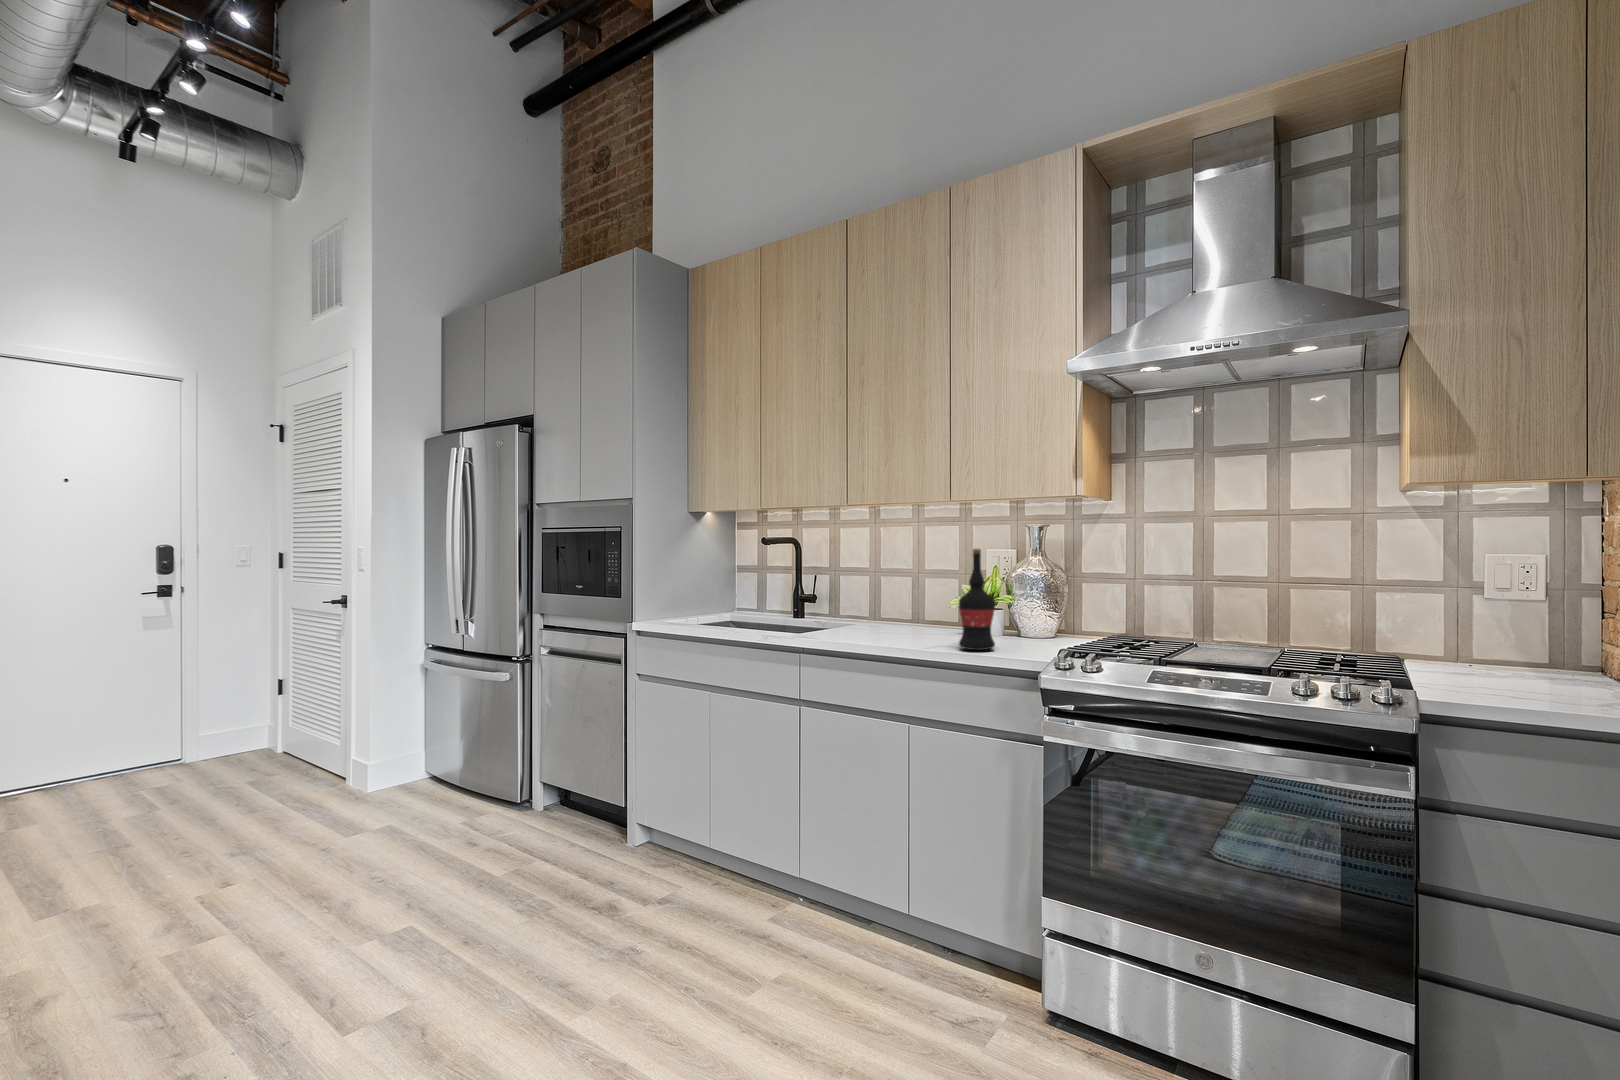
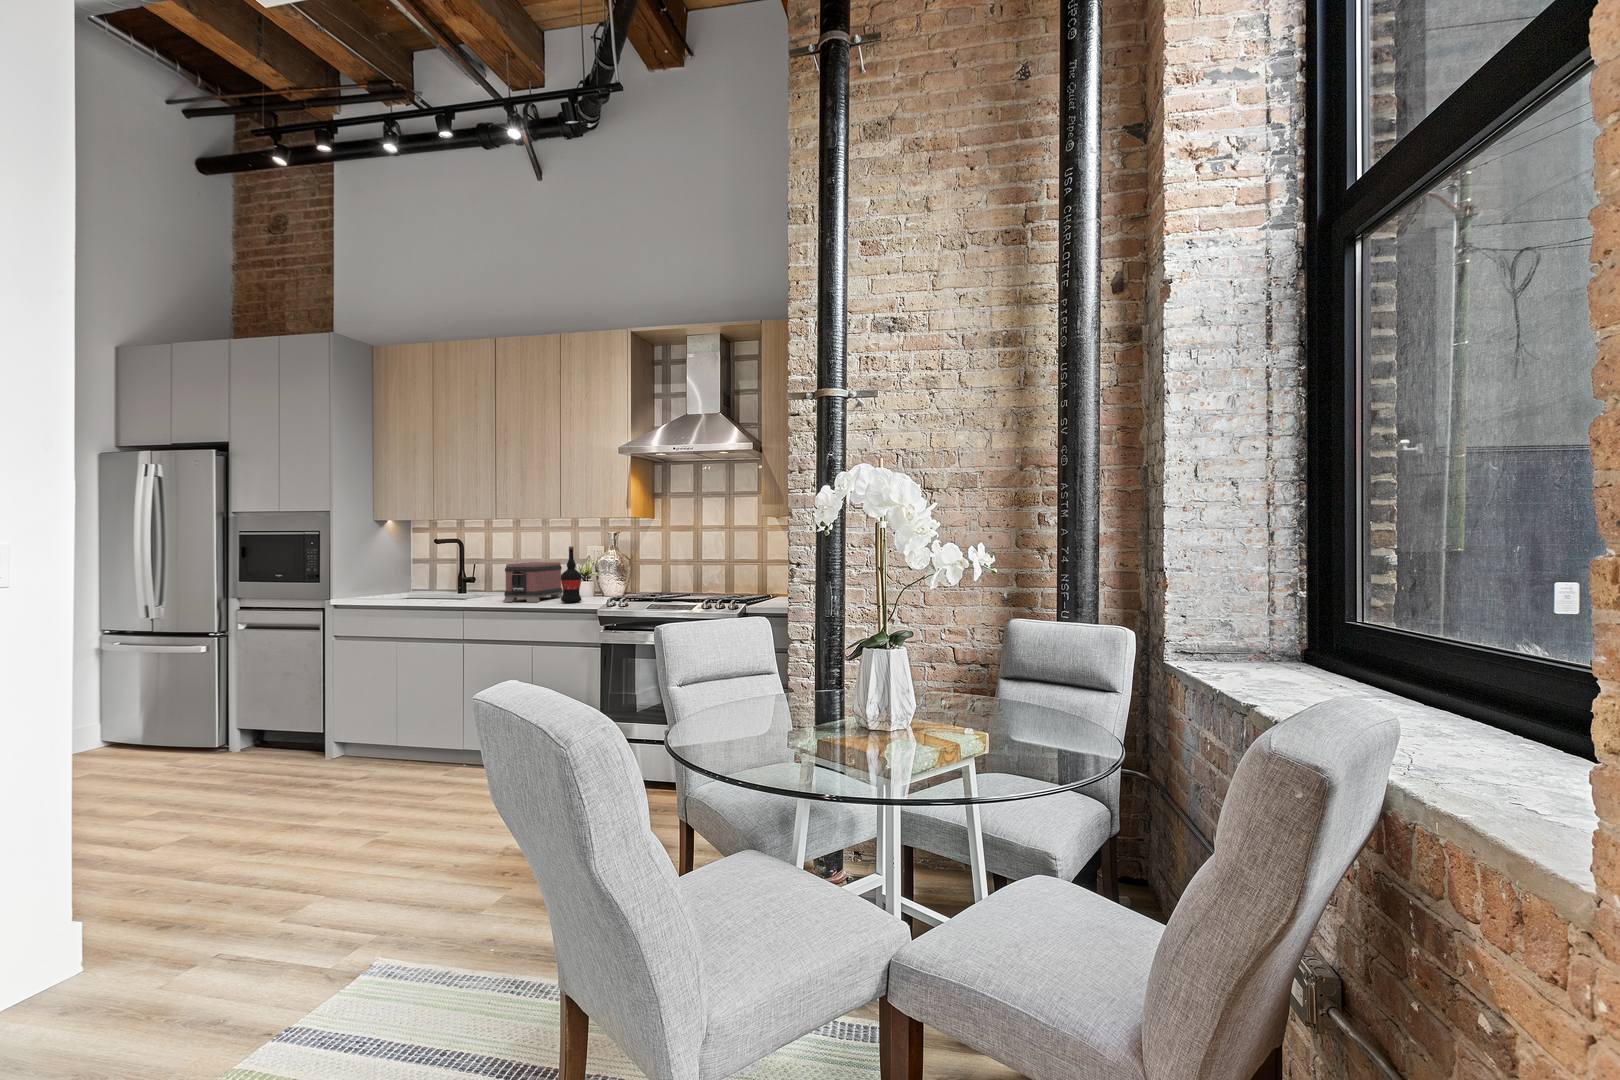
toaster: none [861,575,955,645] -> present [503,562,562,602]

